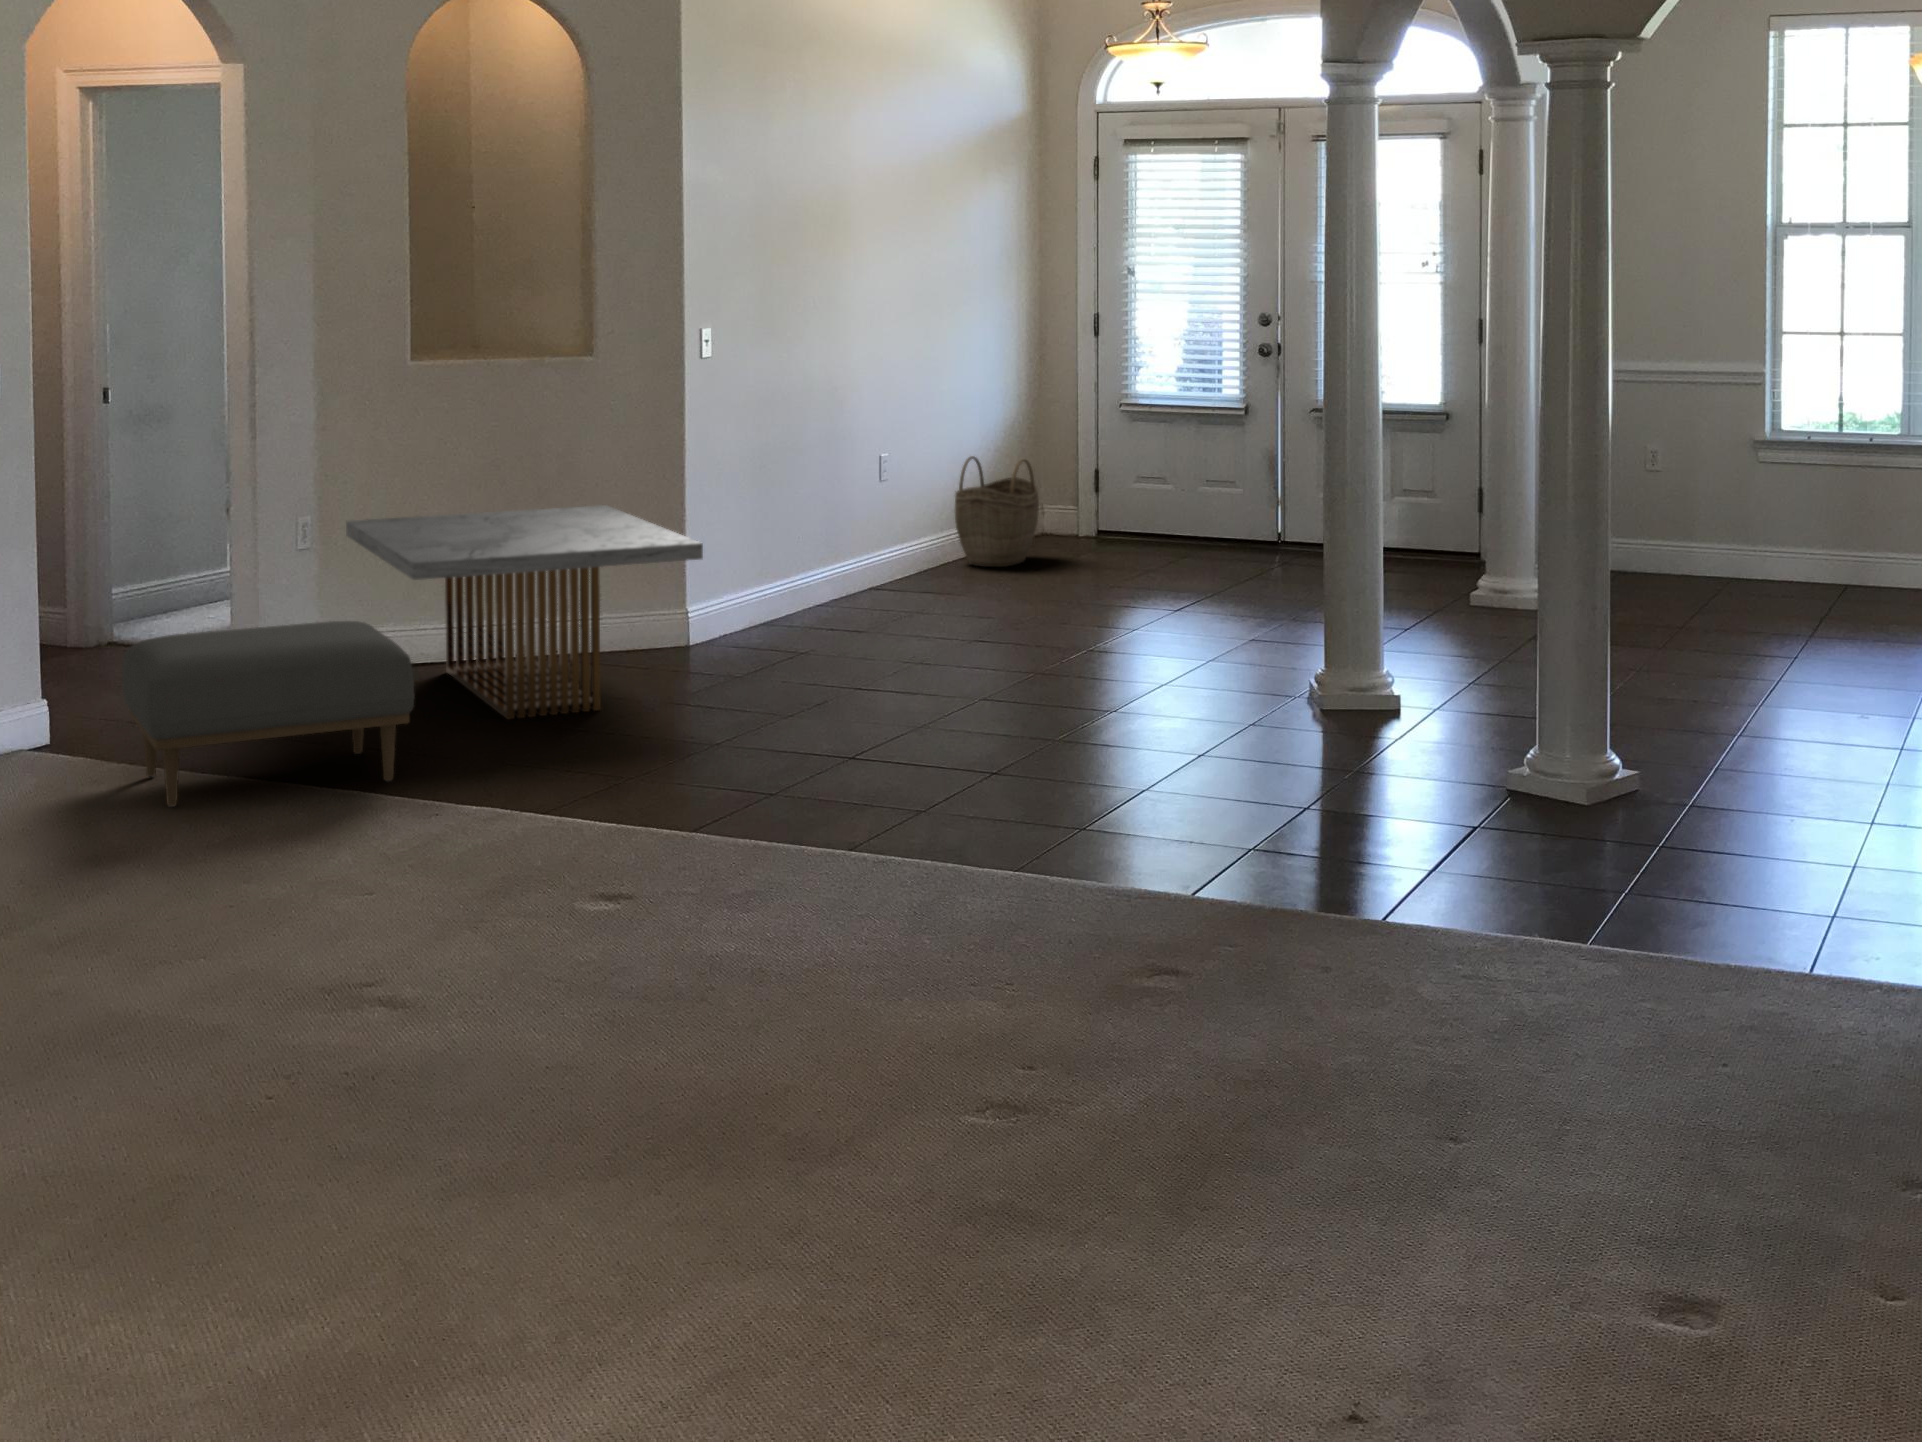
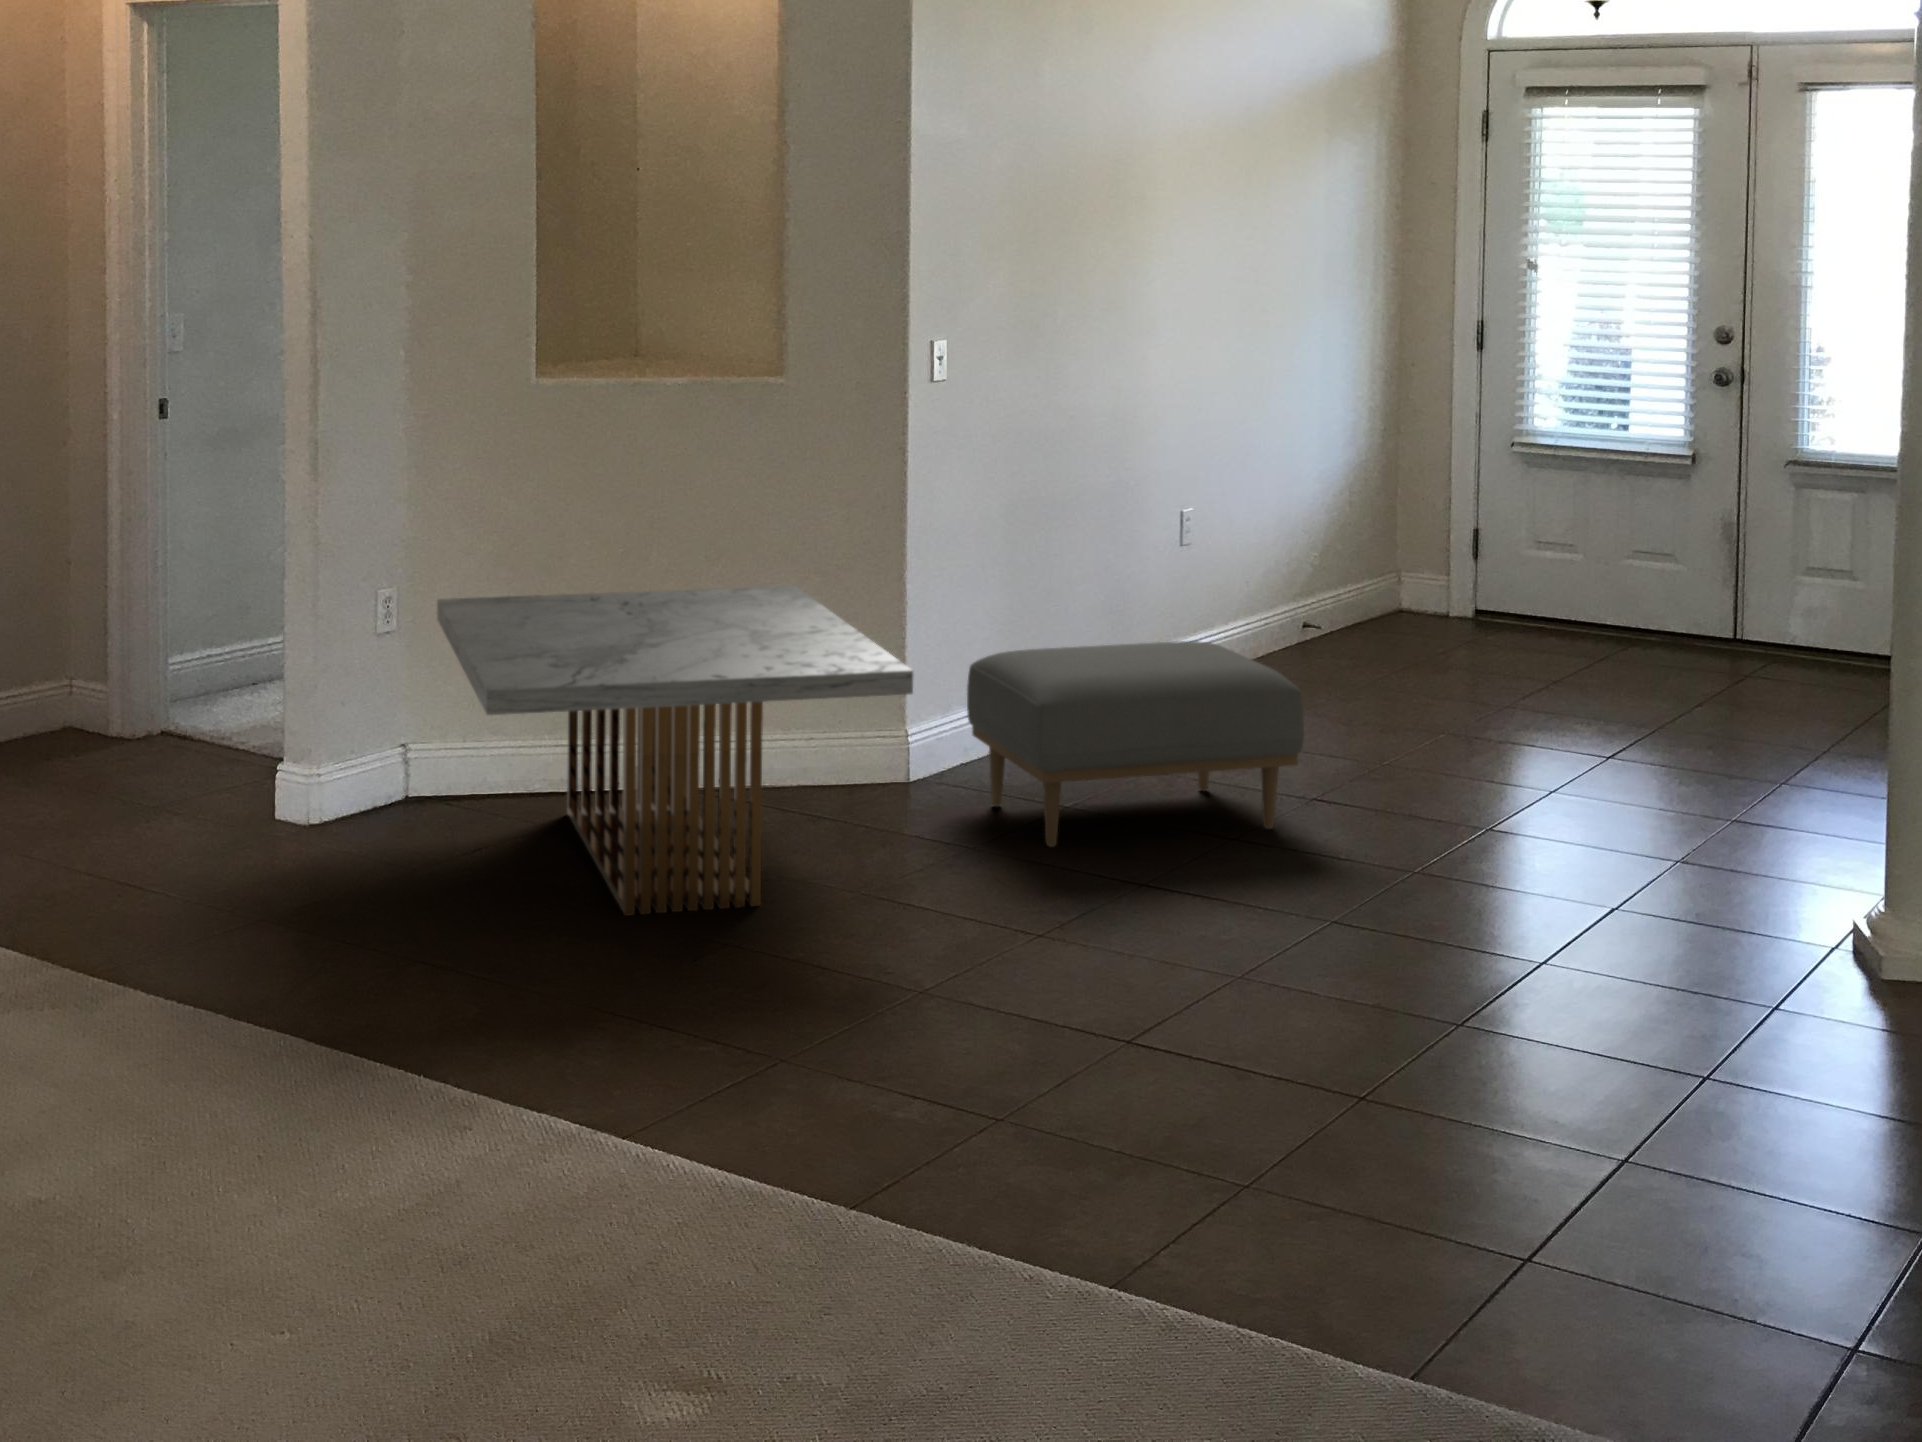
woven basket: present [955,456,1039,567] -> none [1283,511,1399,665]
ottoman: present [122,621,415,807] -> present [967,641,1304,846]

